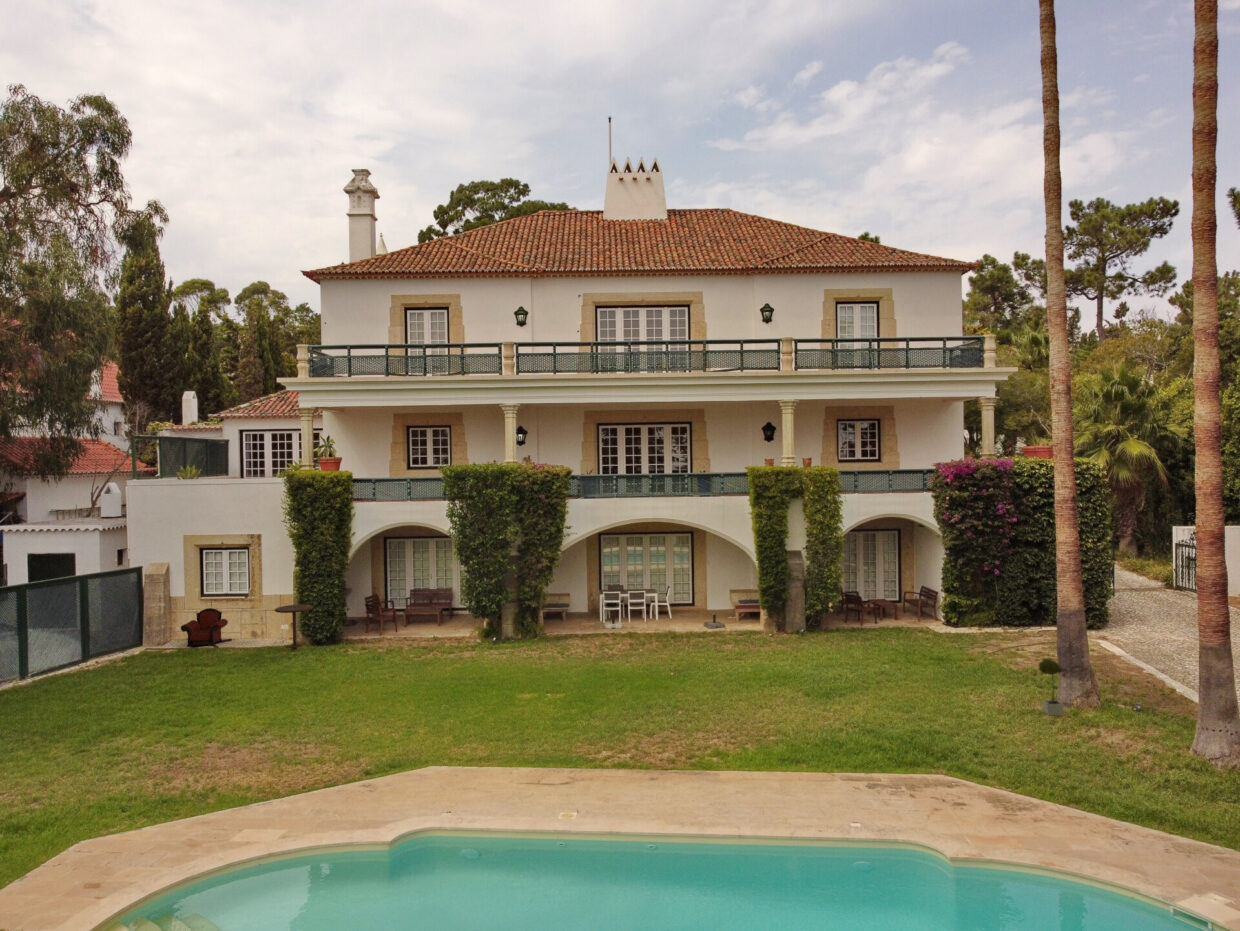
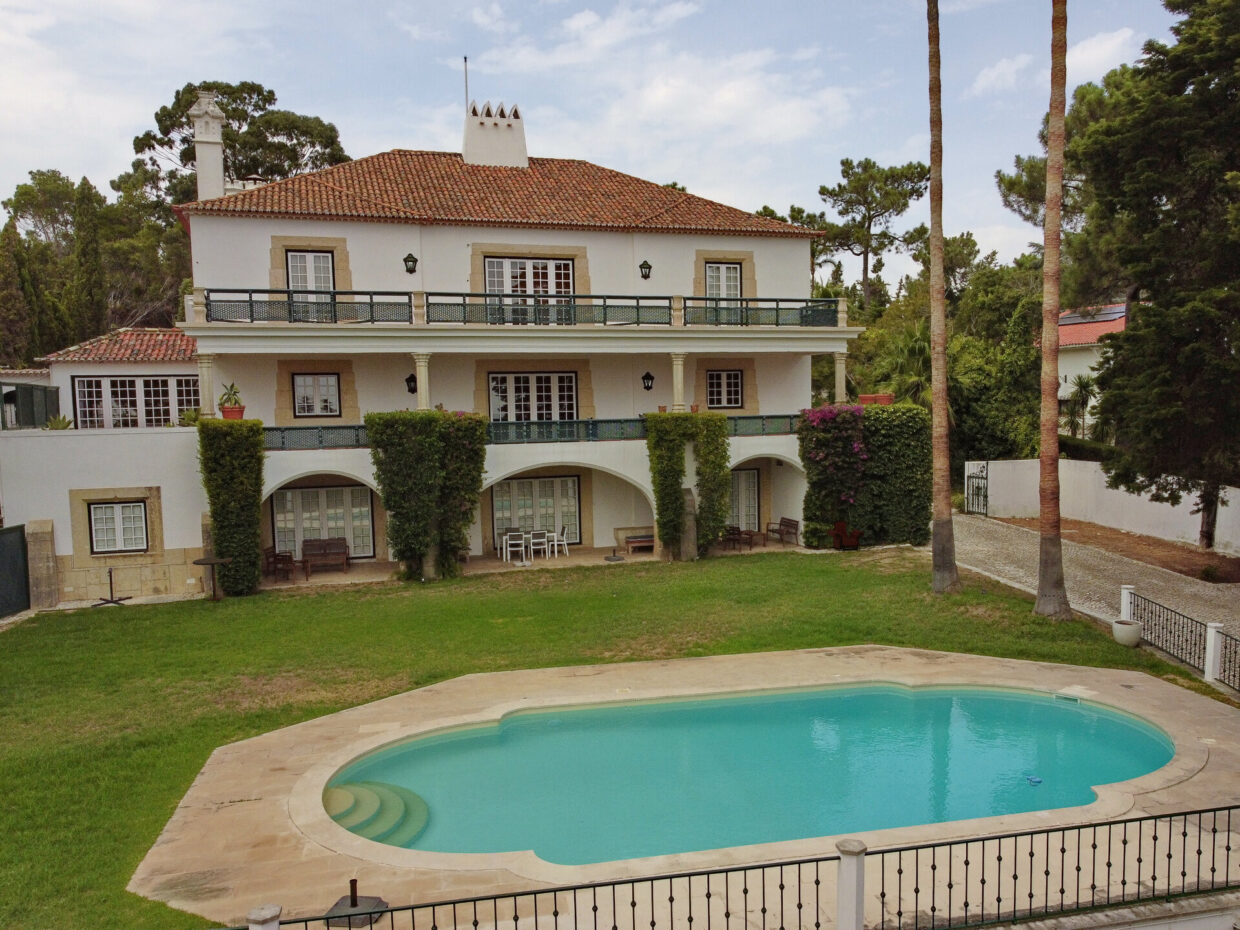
armchair: present [181,608,228,647] -> present [827,520,865,551]
potted tree: present [1039,659,1064,716] -> none [916,559,934,602]

